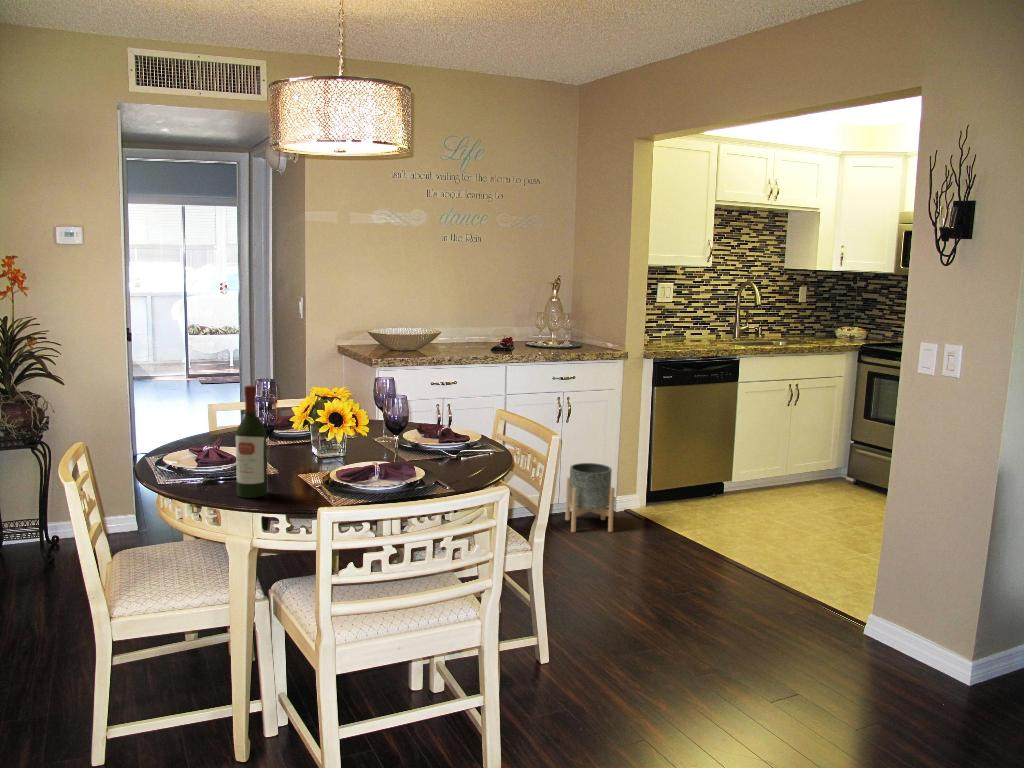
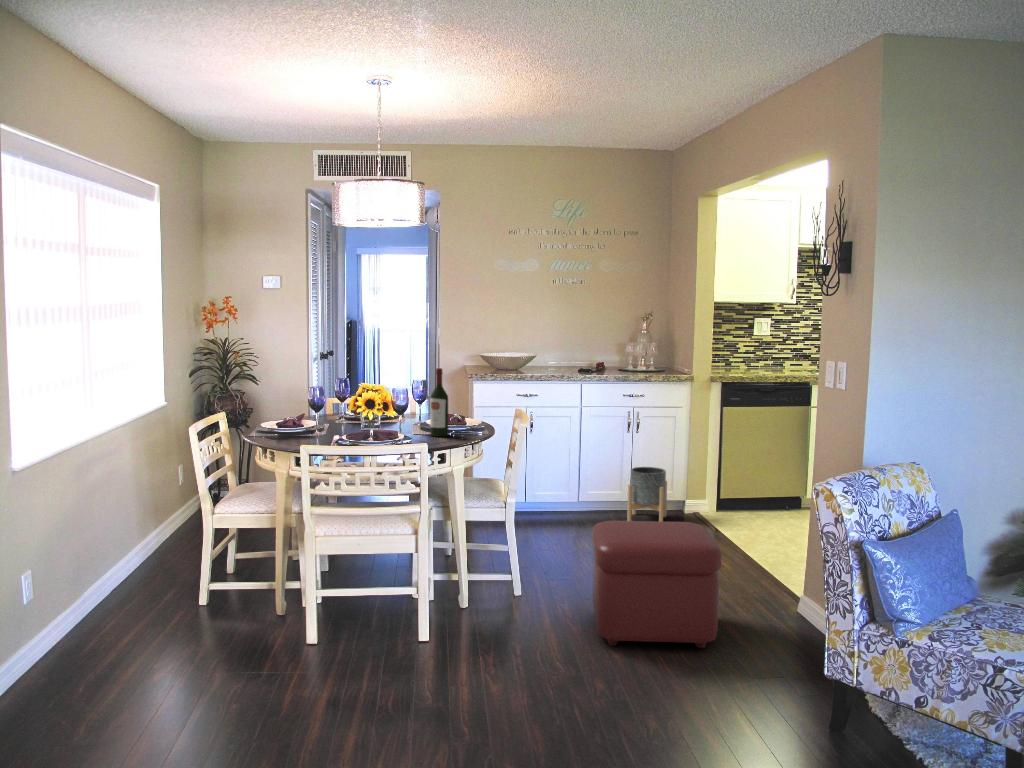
wine bottle: present [236,385,268,498] -> present [430,368,448,437]
ottoman: none [670,552,861,727] -> present [592,521,722,648]

